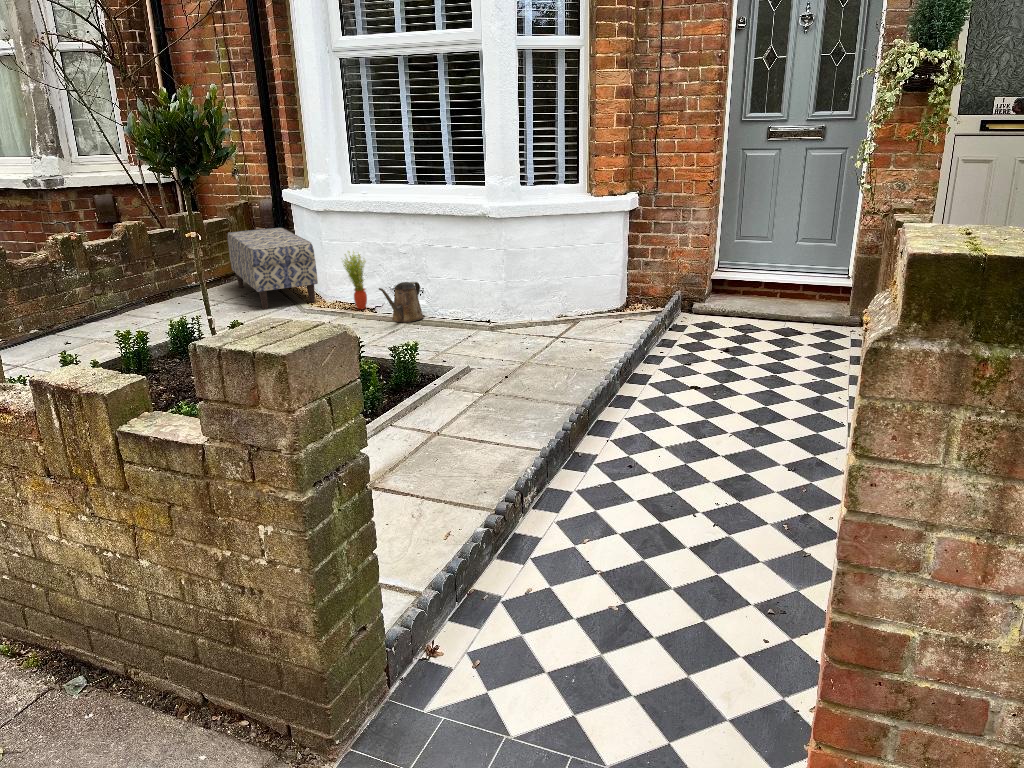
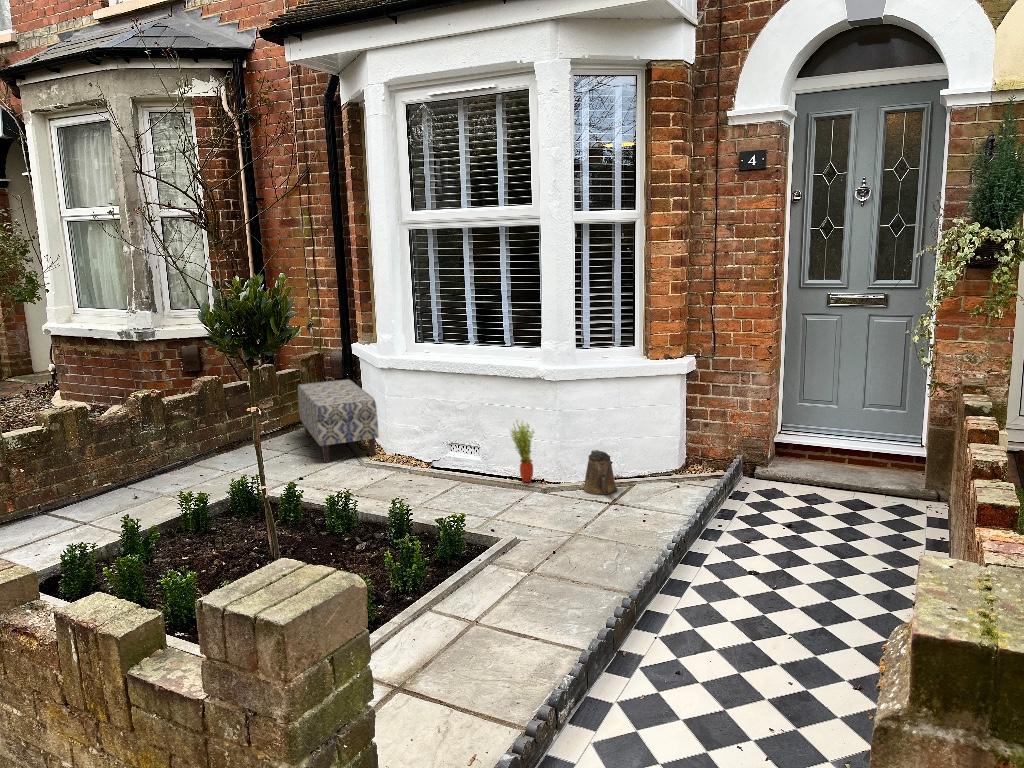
potted plant: present [344,251,367,309] -> present [511,420,534,482]
watering can: present [379,282,424,322] -> present [583,450,617,495]

